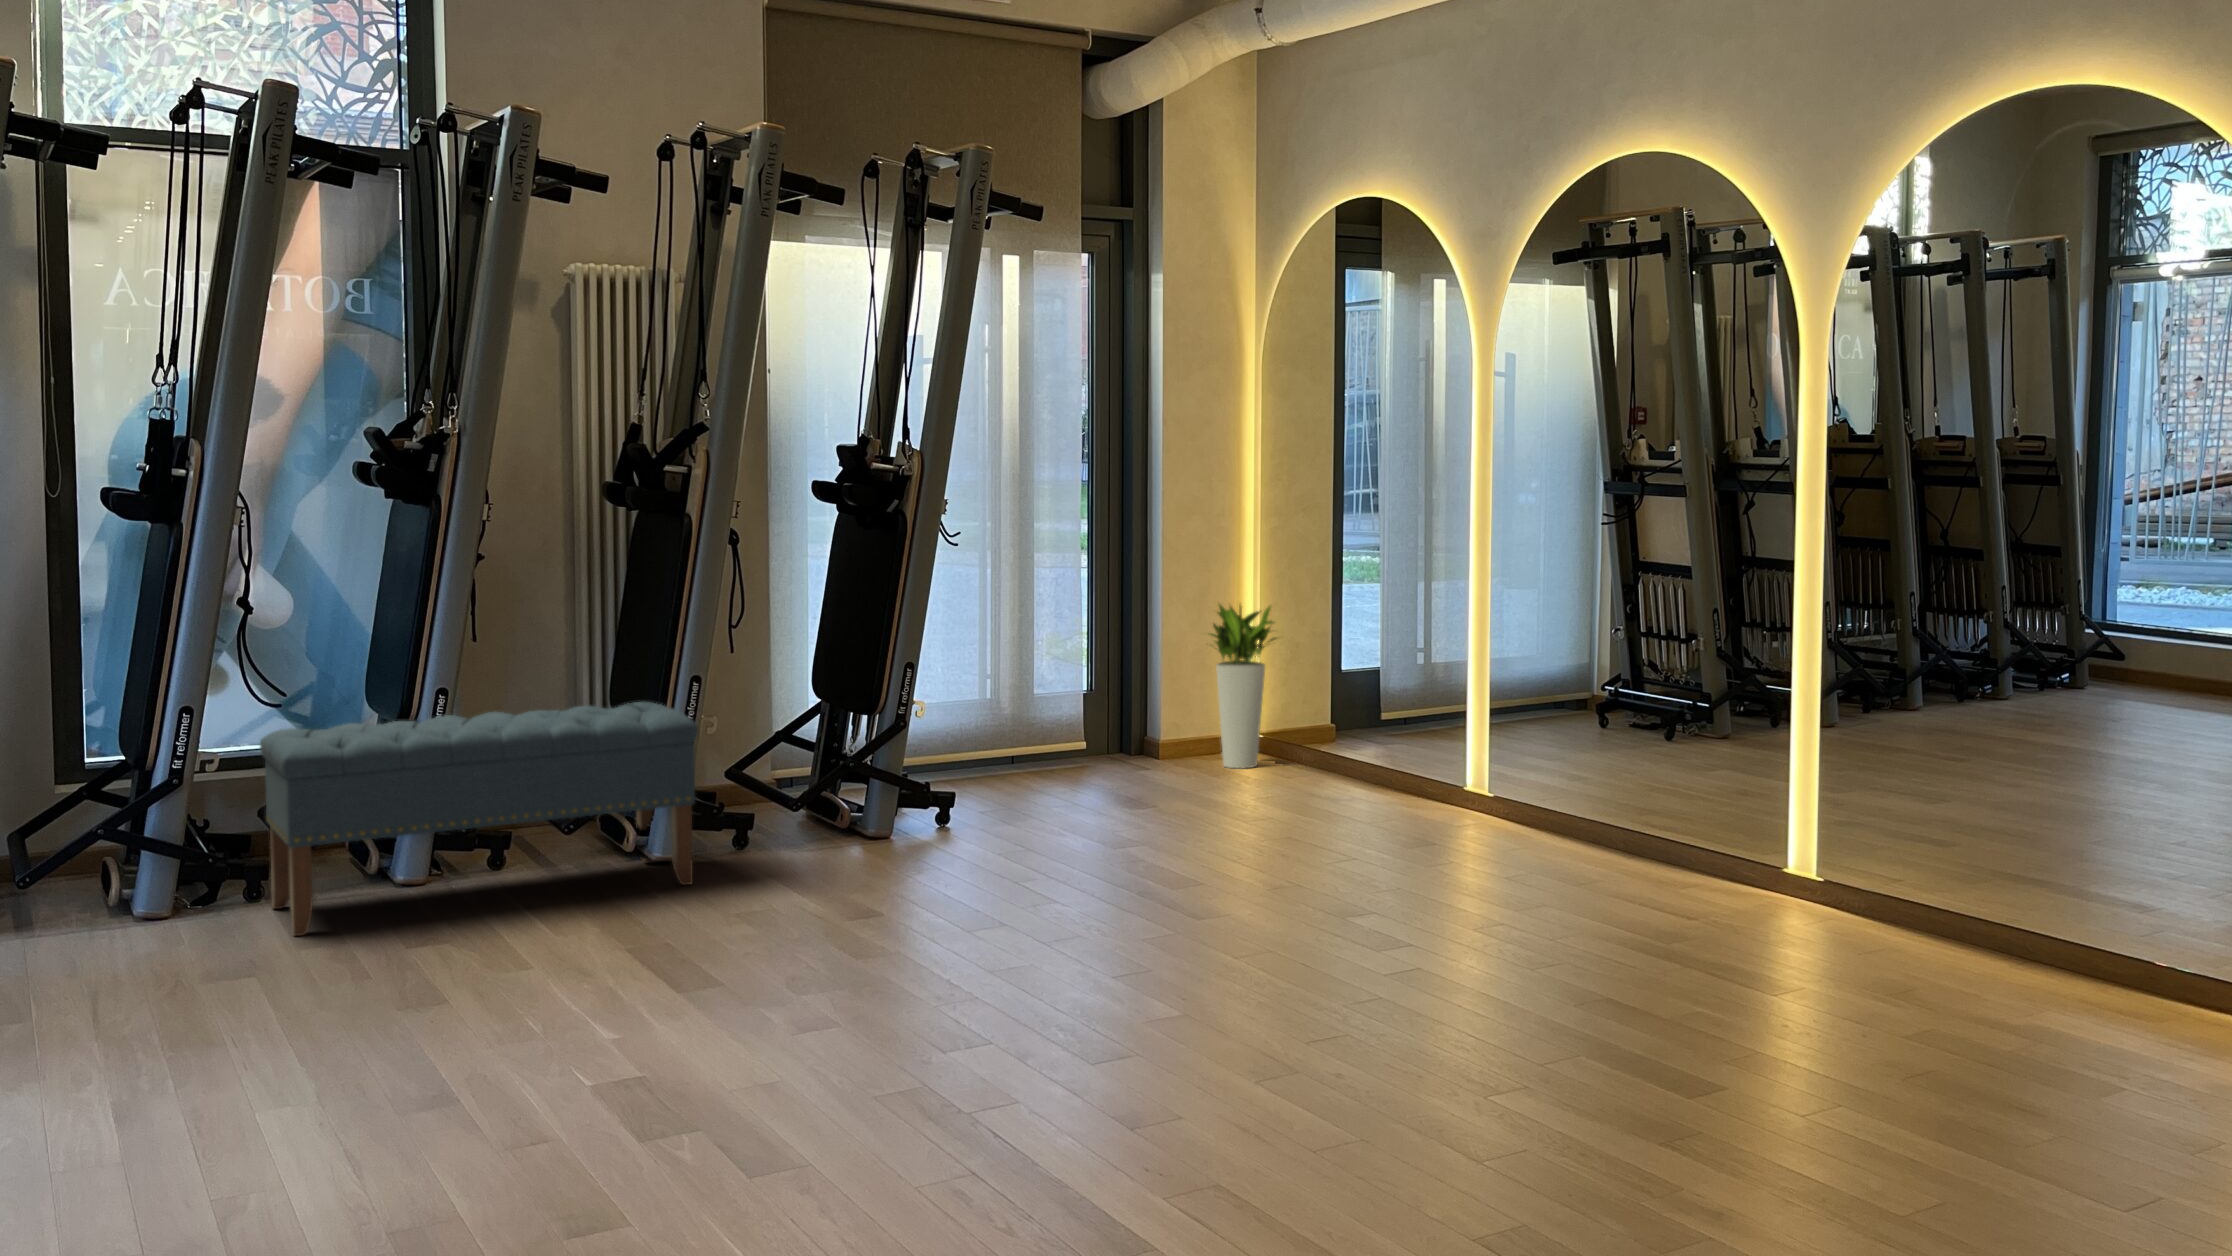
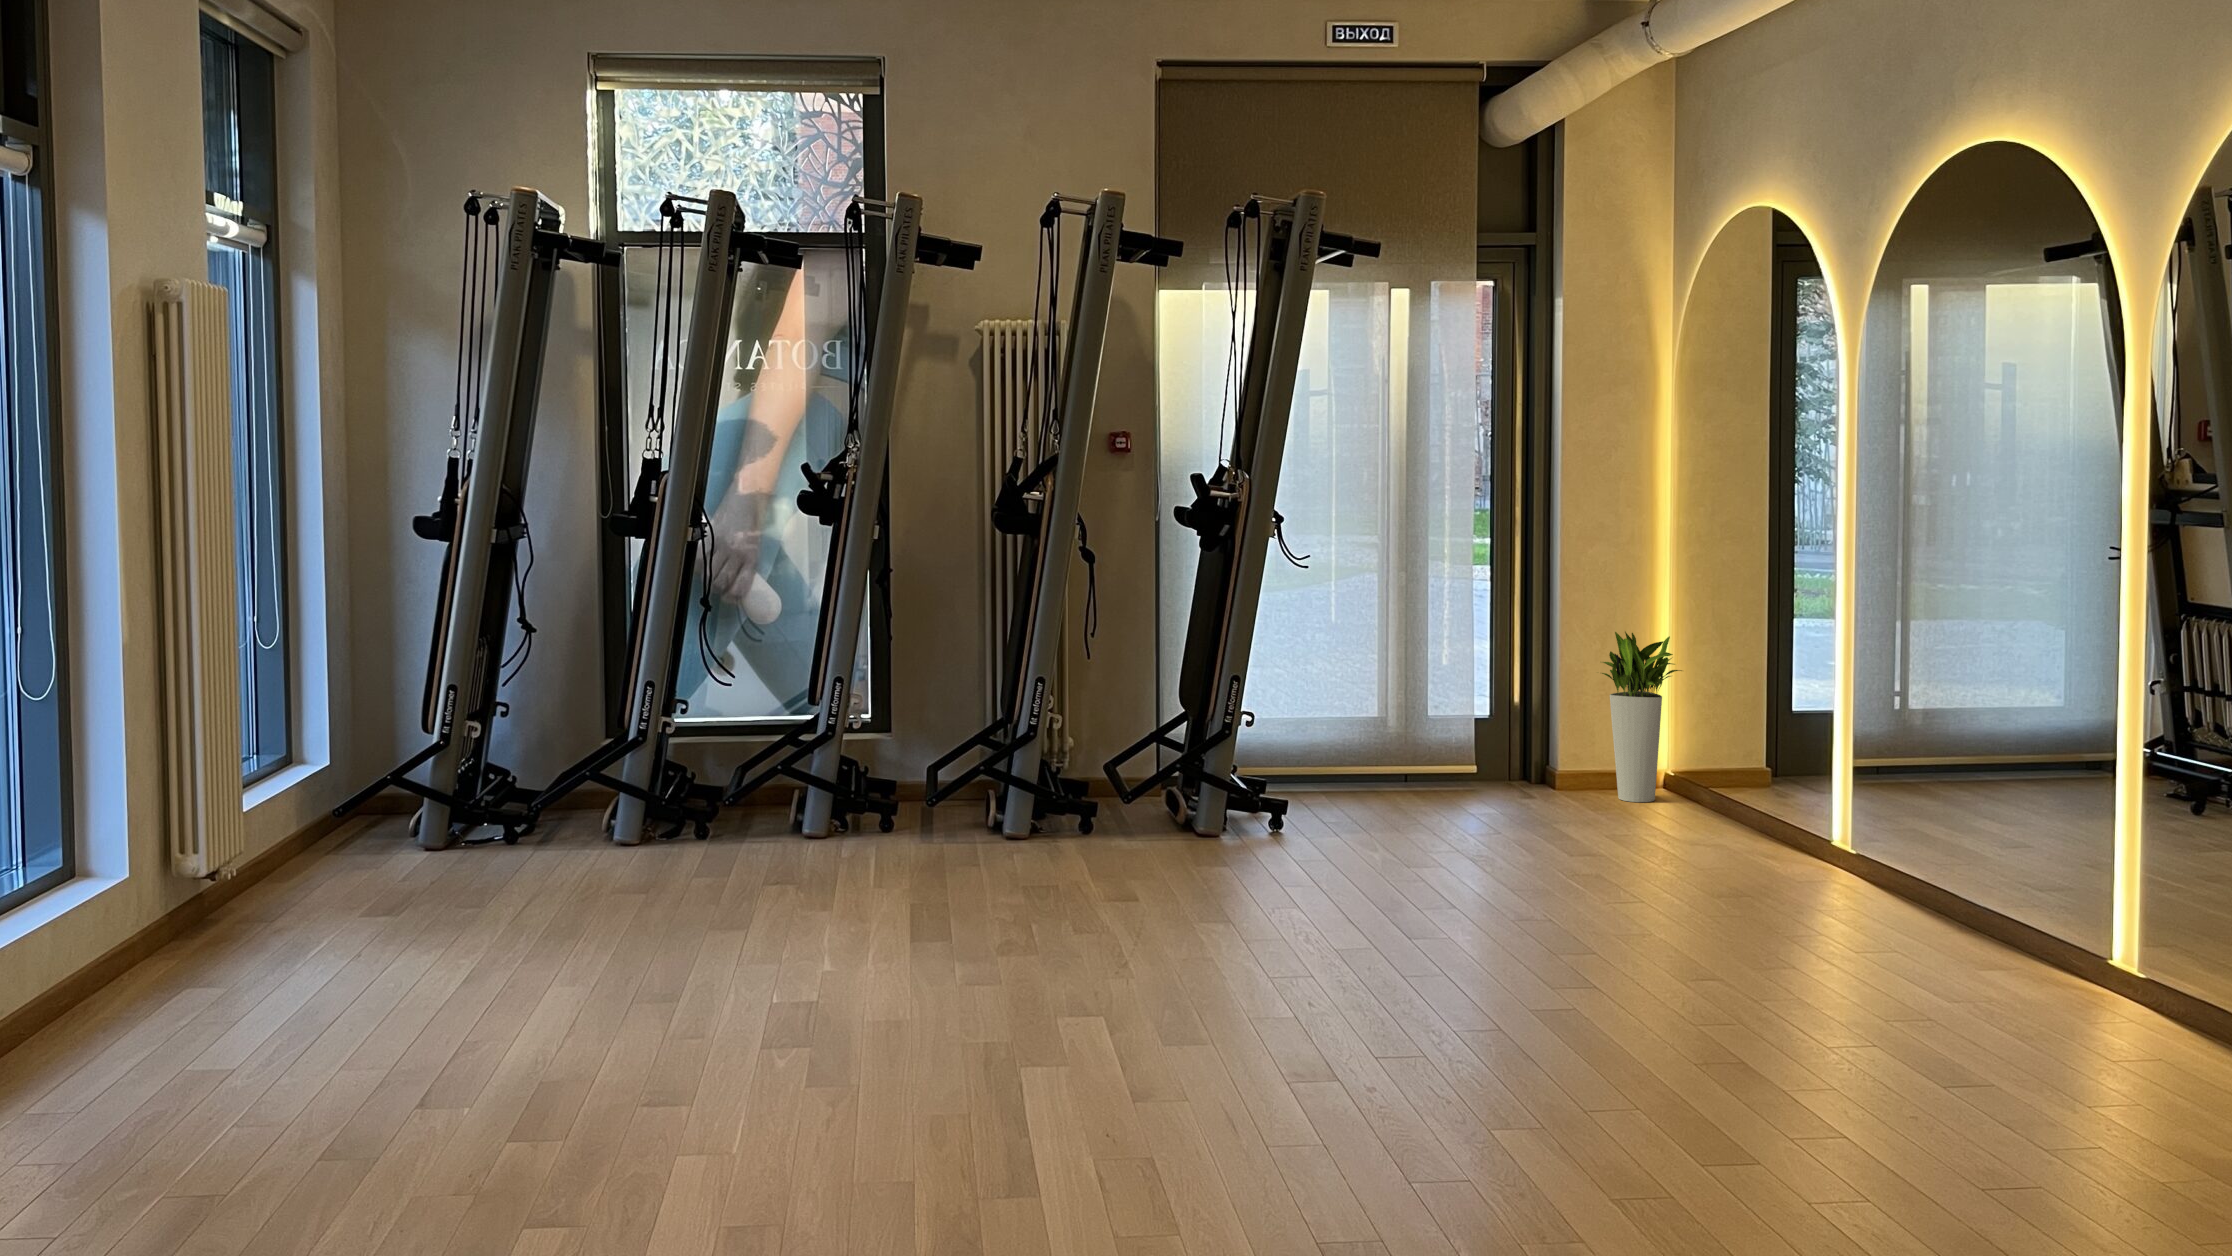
bench: present [260,702,698,936] -> none [690,698,1021,866]

